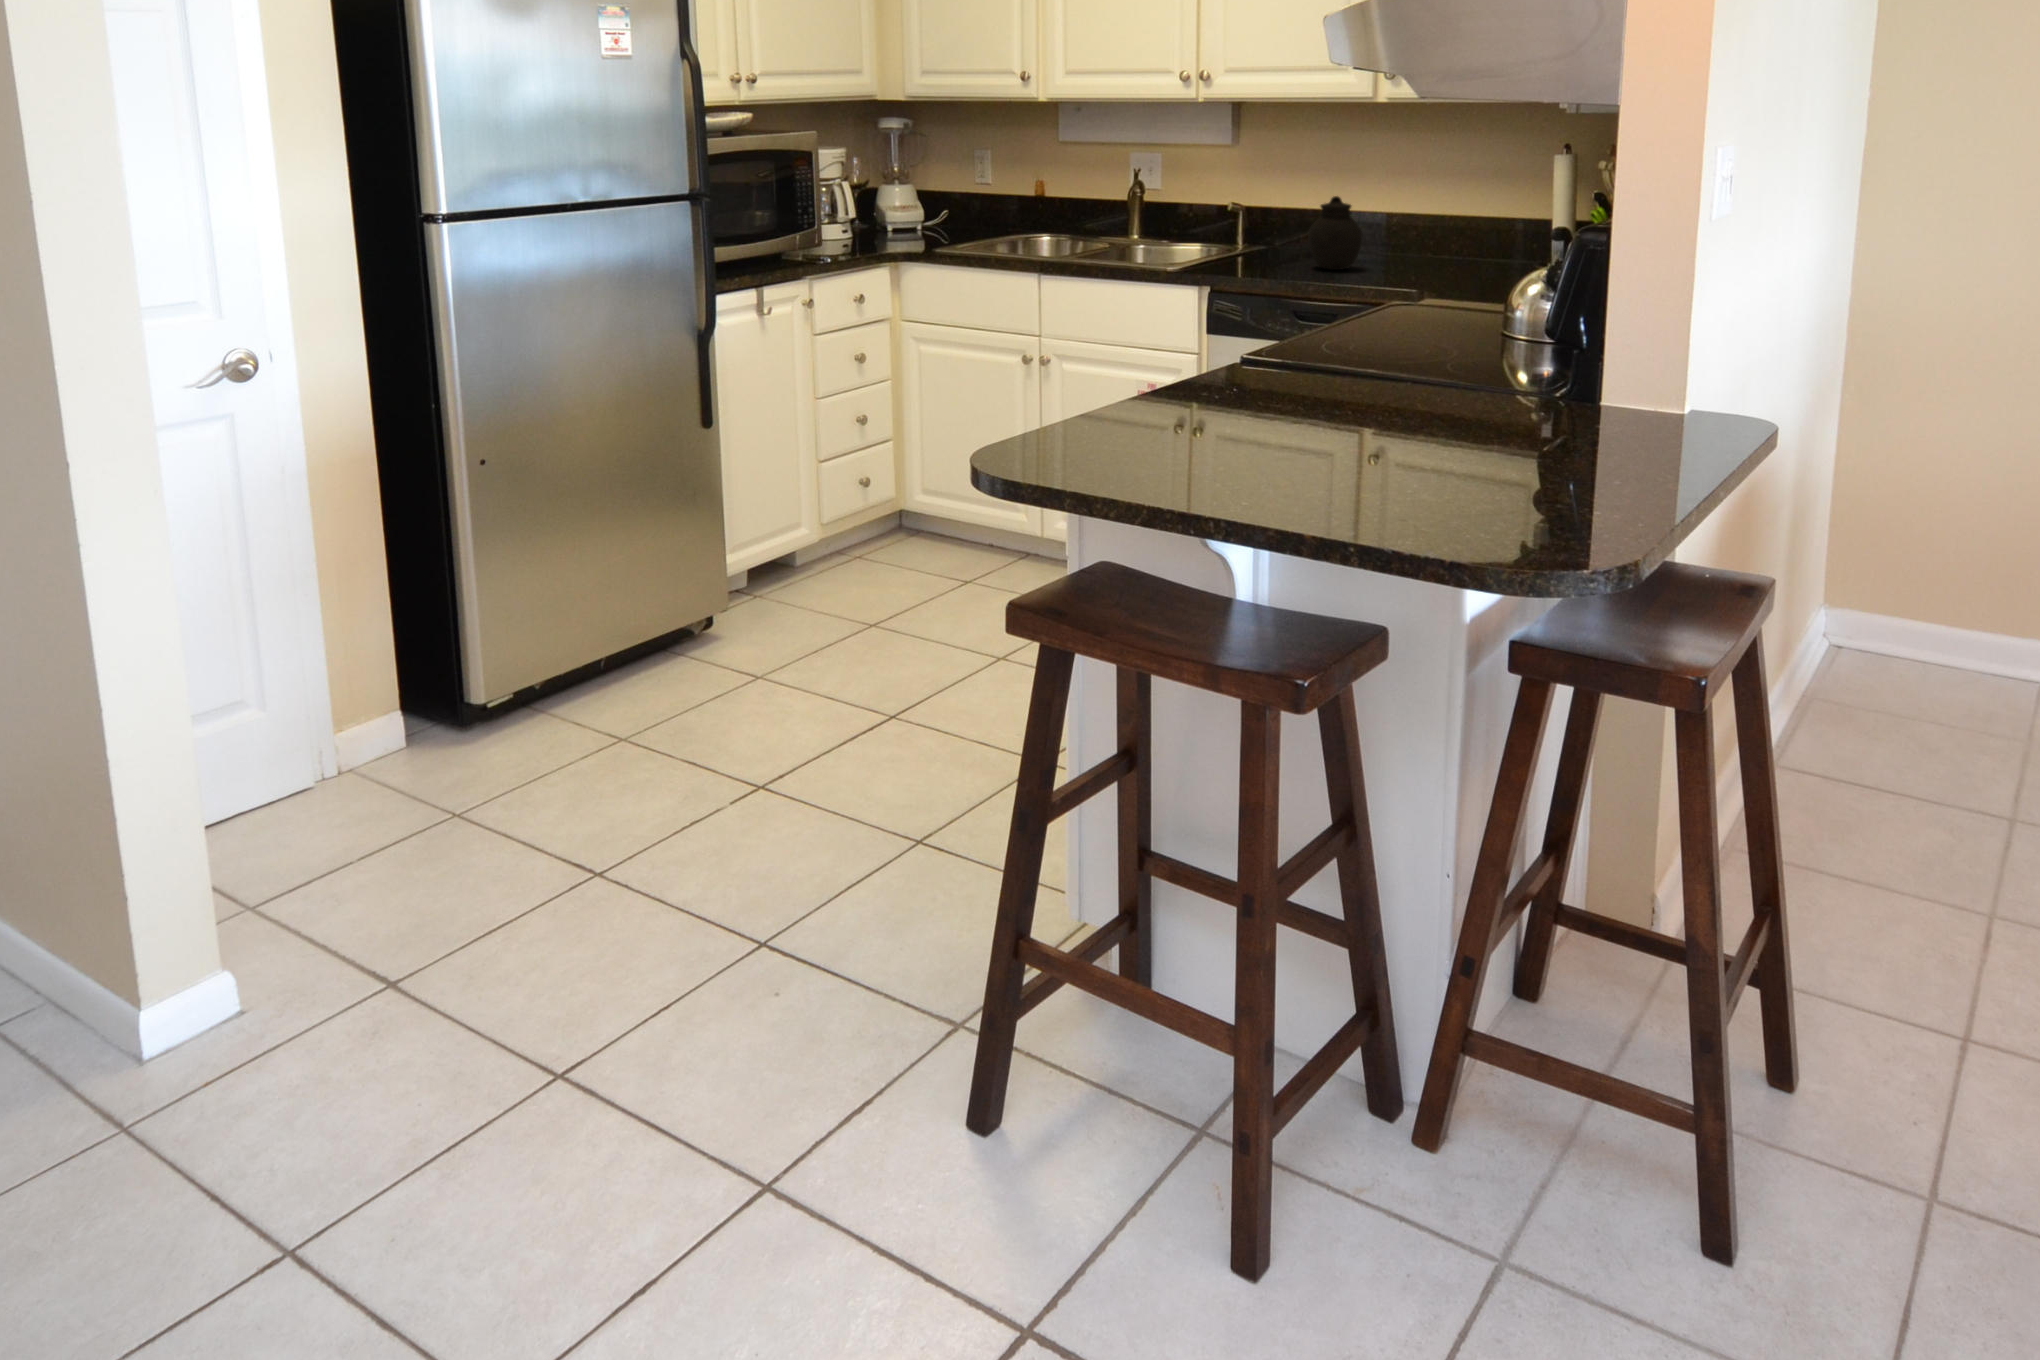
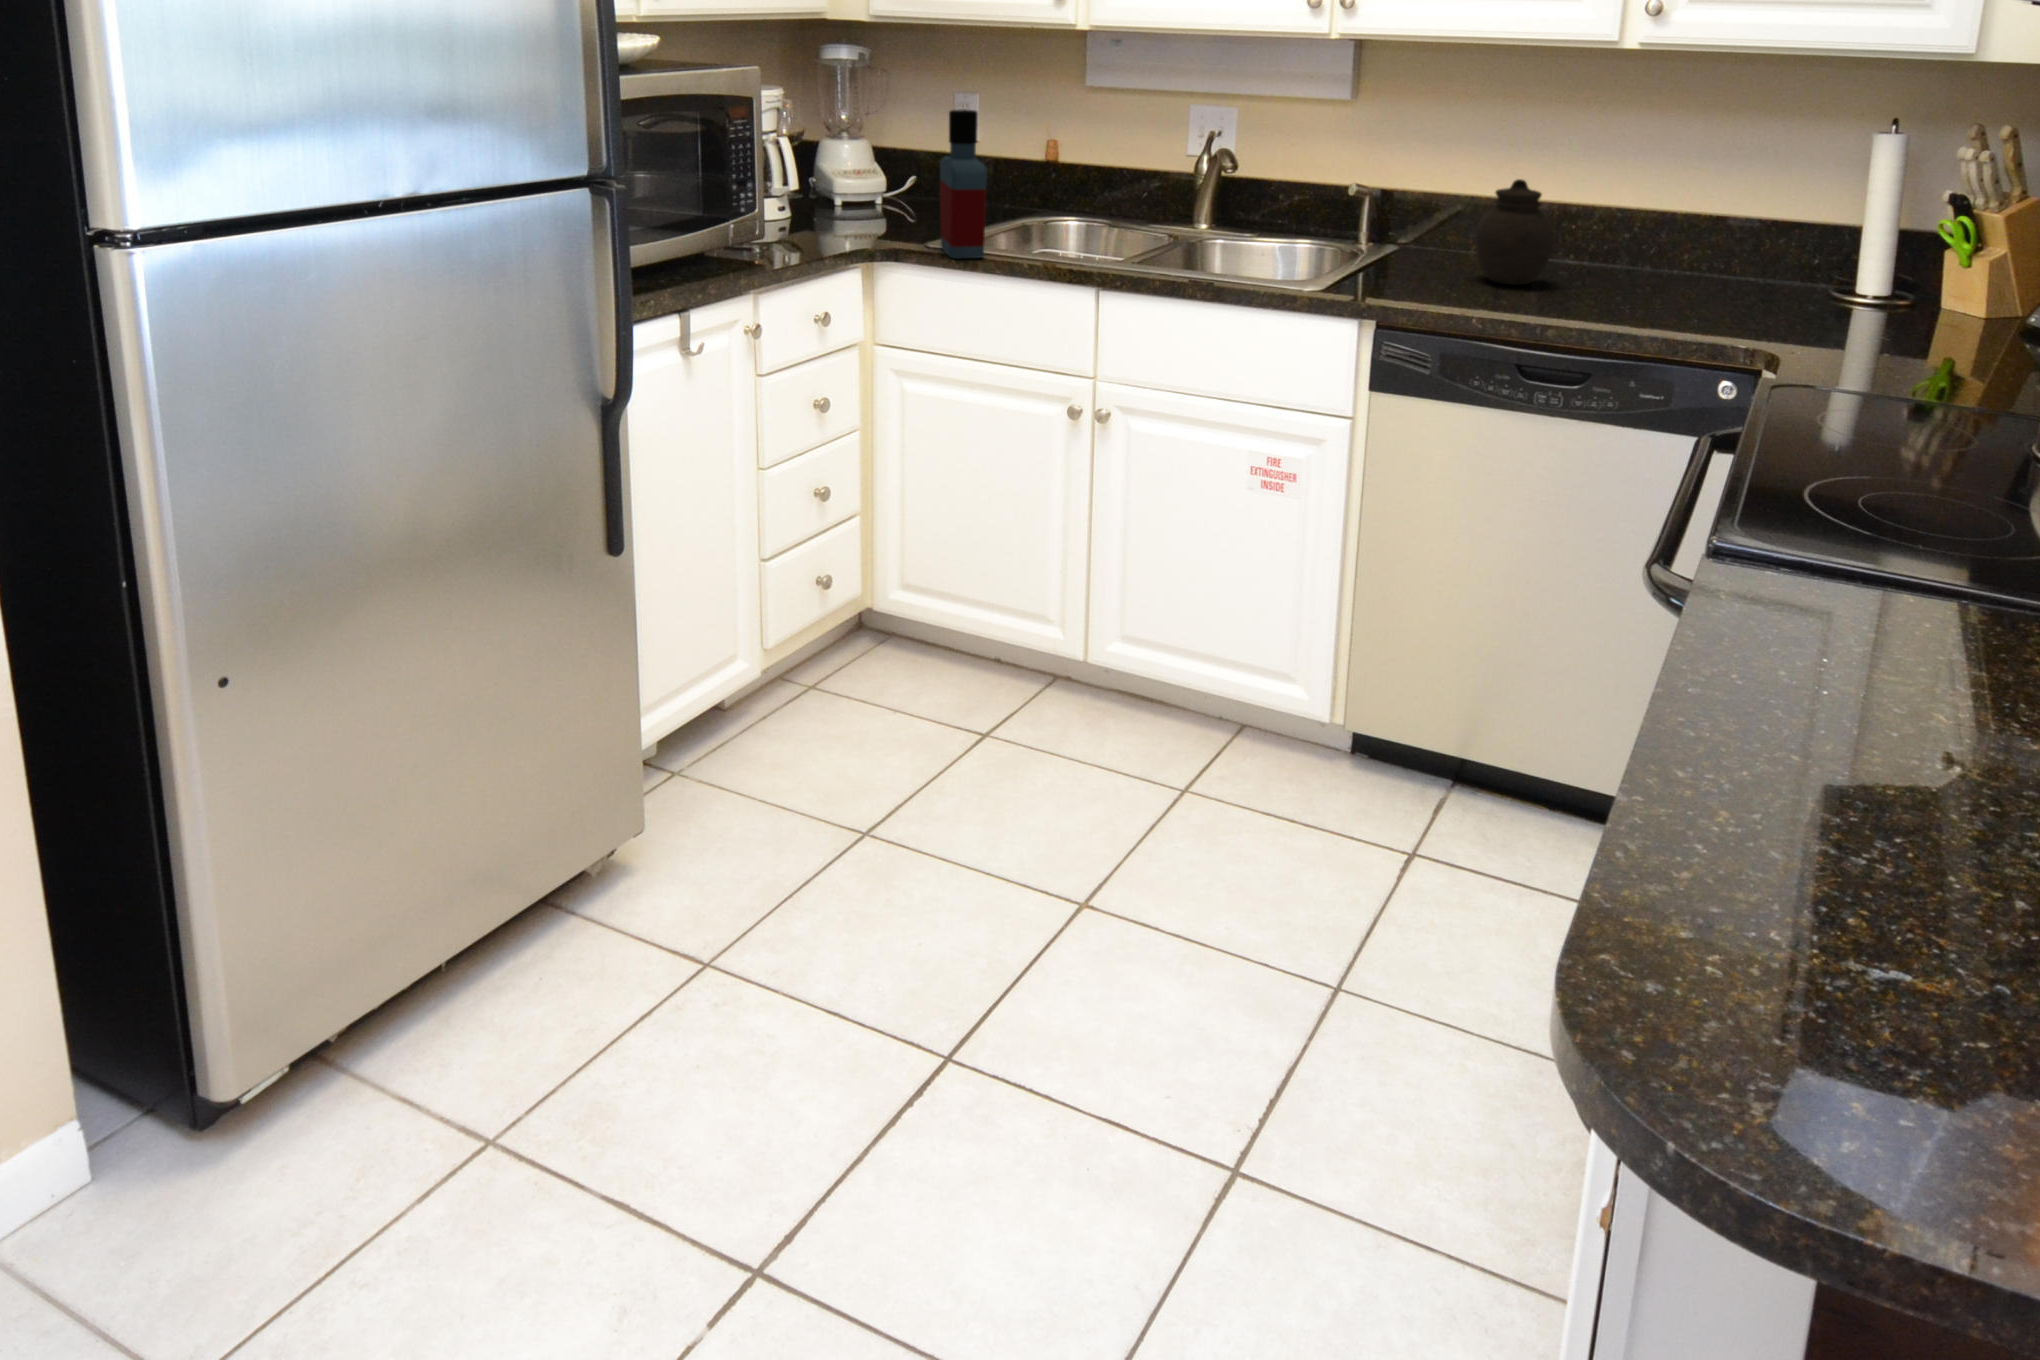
bottle: none [945,159,972,259] -> present [940,109,987,259]

